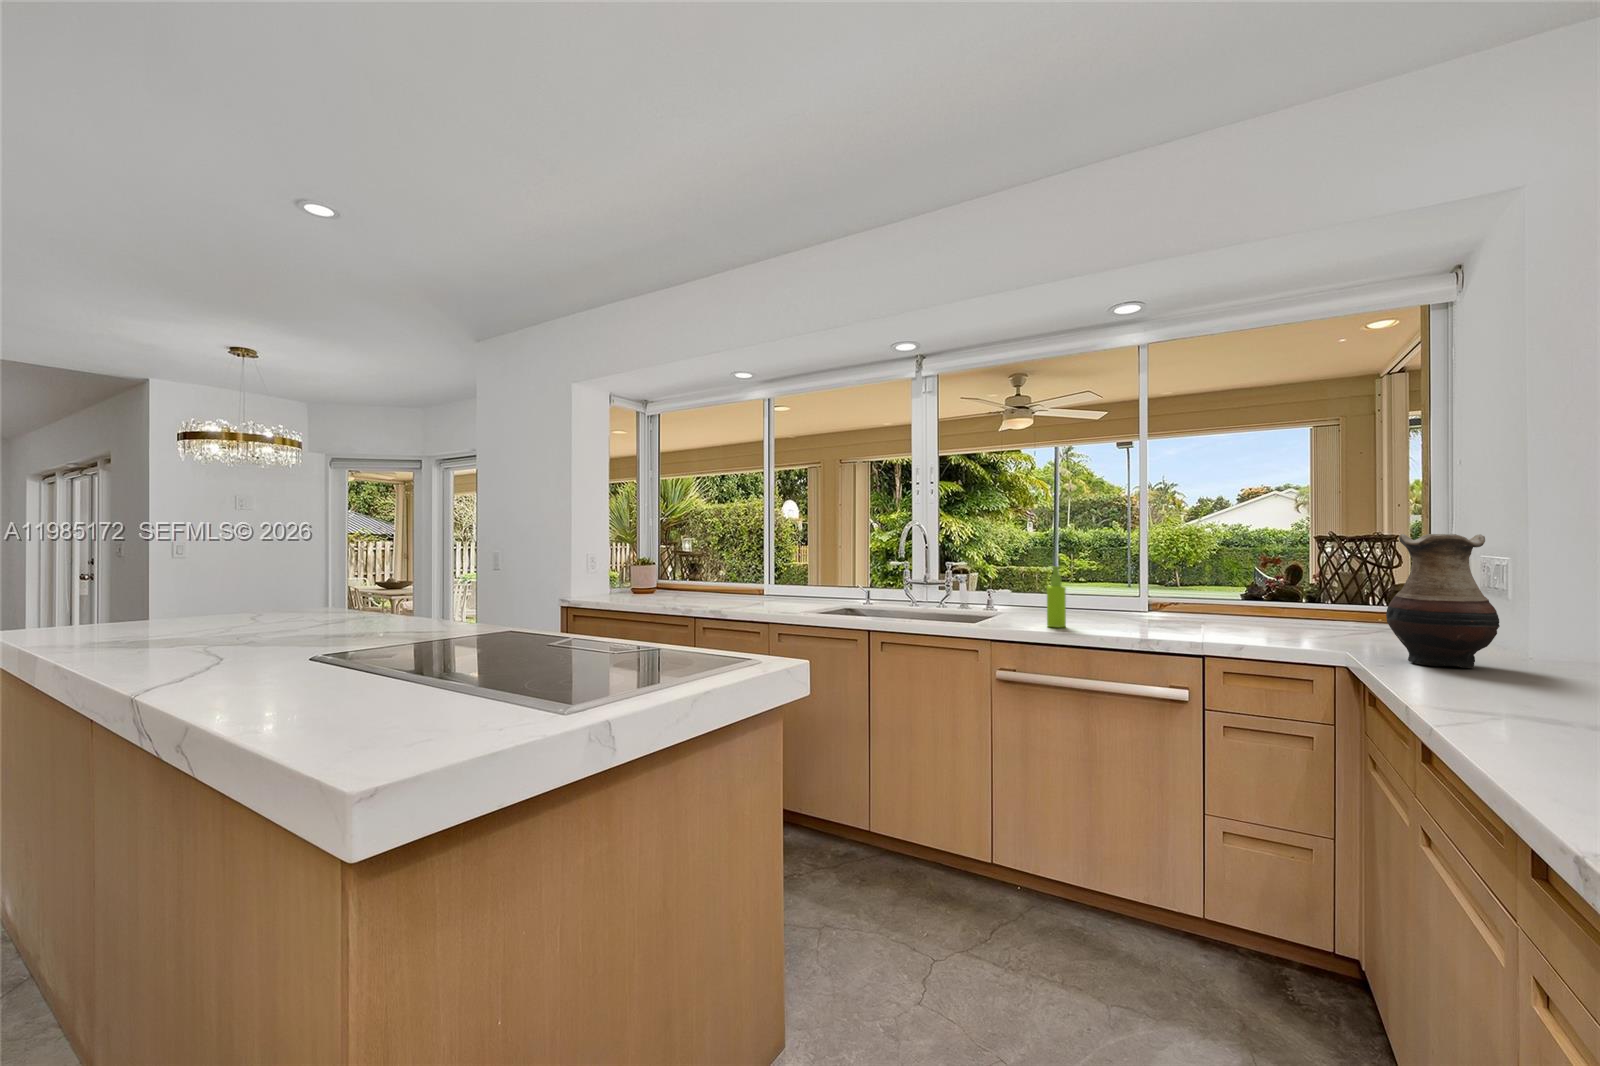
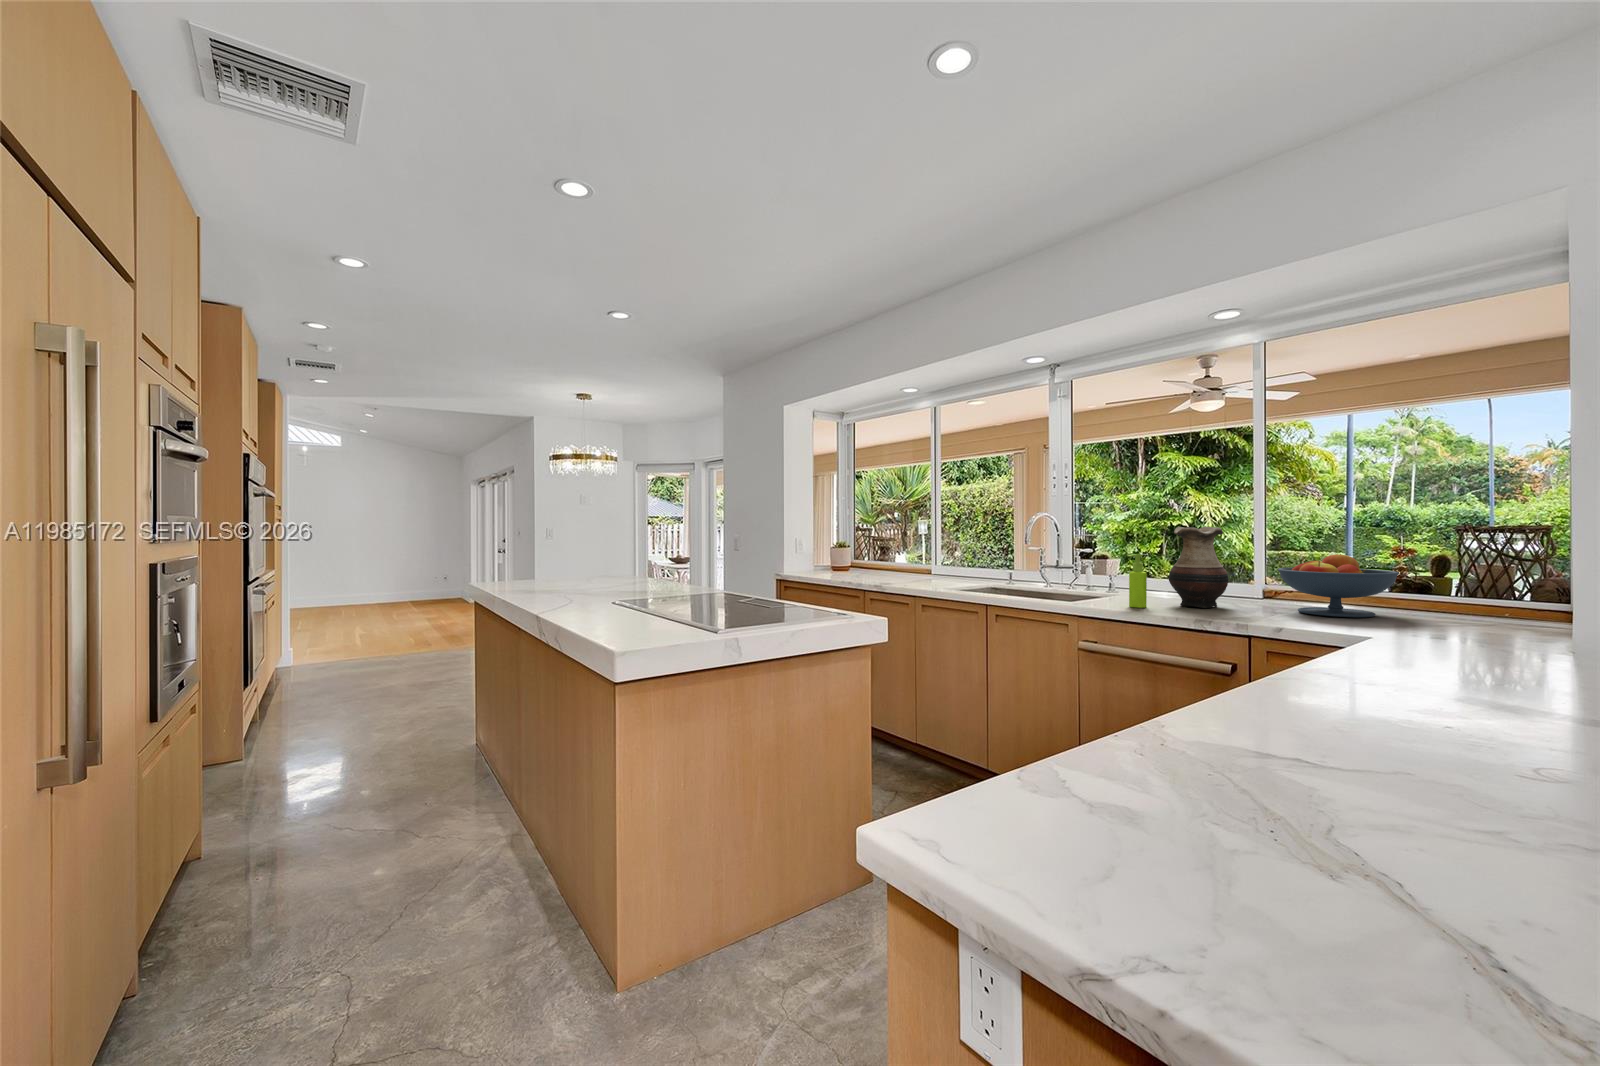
vase: present [1386,534,1500,668] -> present [1169,527,1229,608]
fruit bowl: none [1189,563,1306,629] -> present [1278,554,1399,617]

